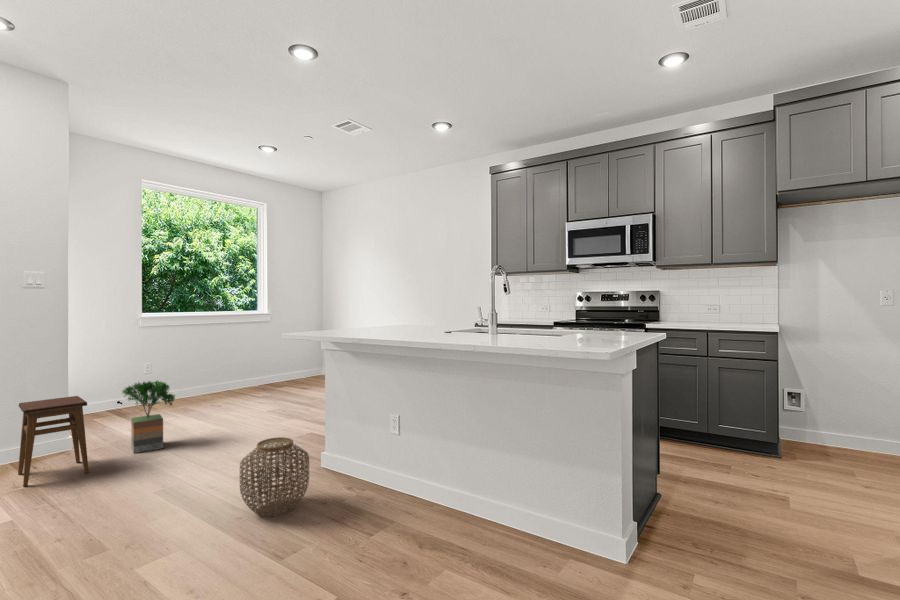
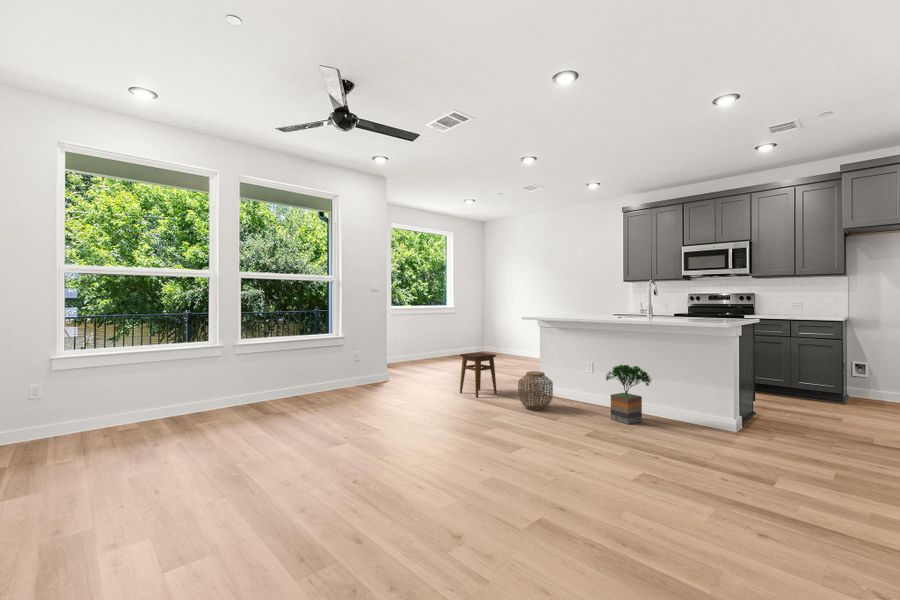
potted tree: present [123,381,175,453] -> present [606,365,651,424]
stool: present [18,396,89,487] -> present [460,352,497,397]

